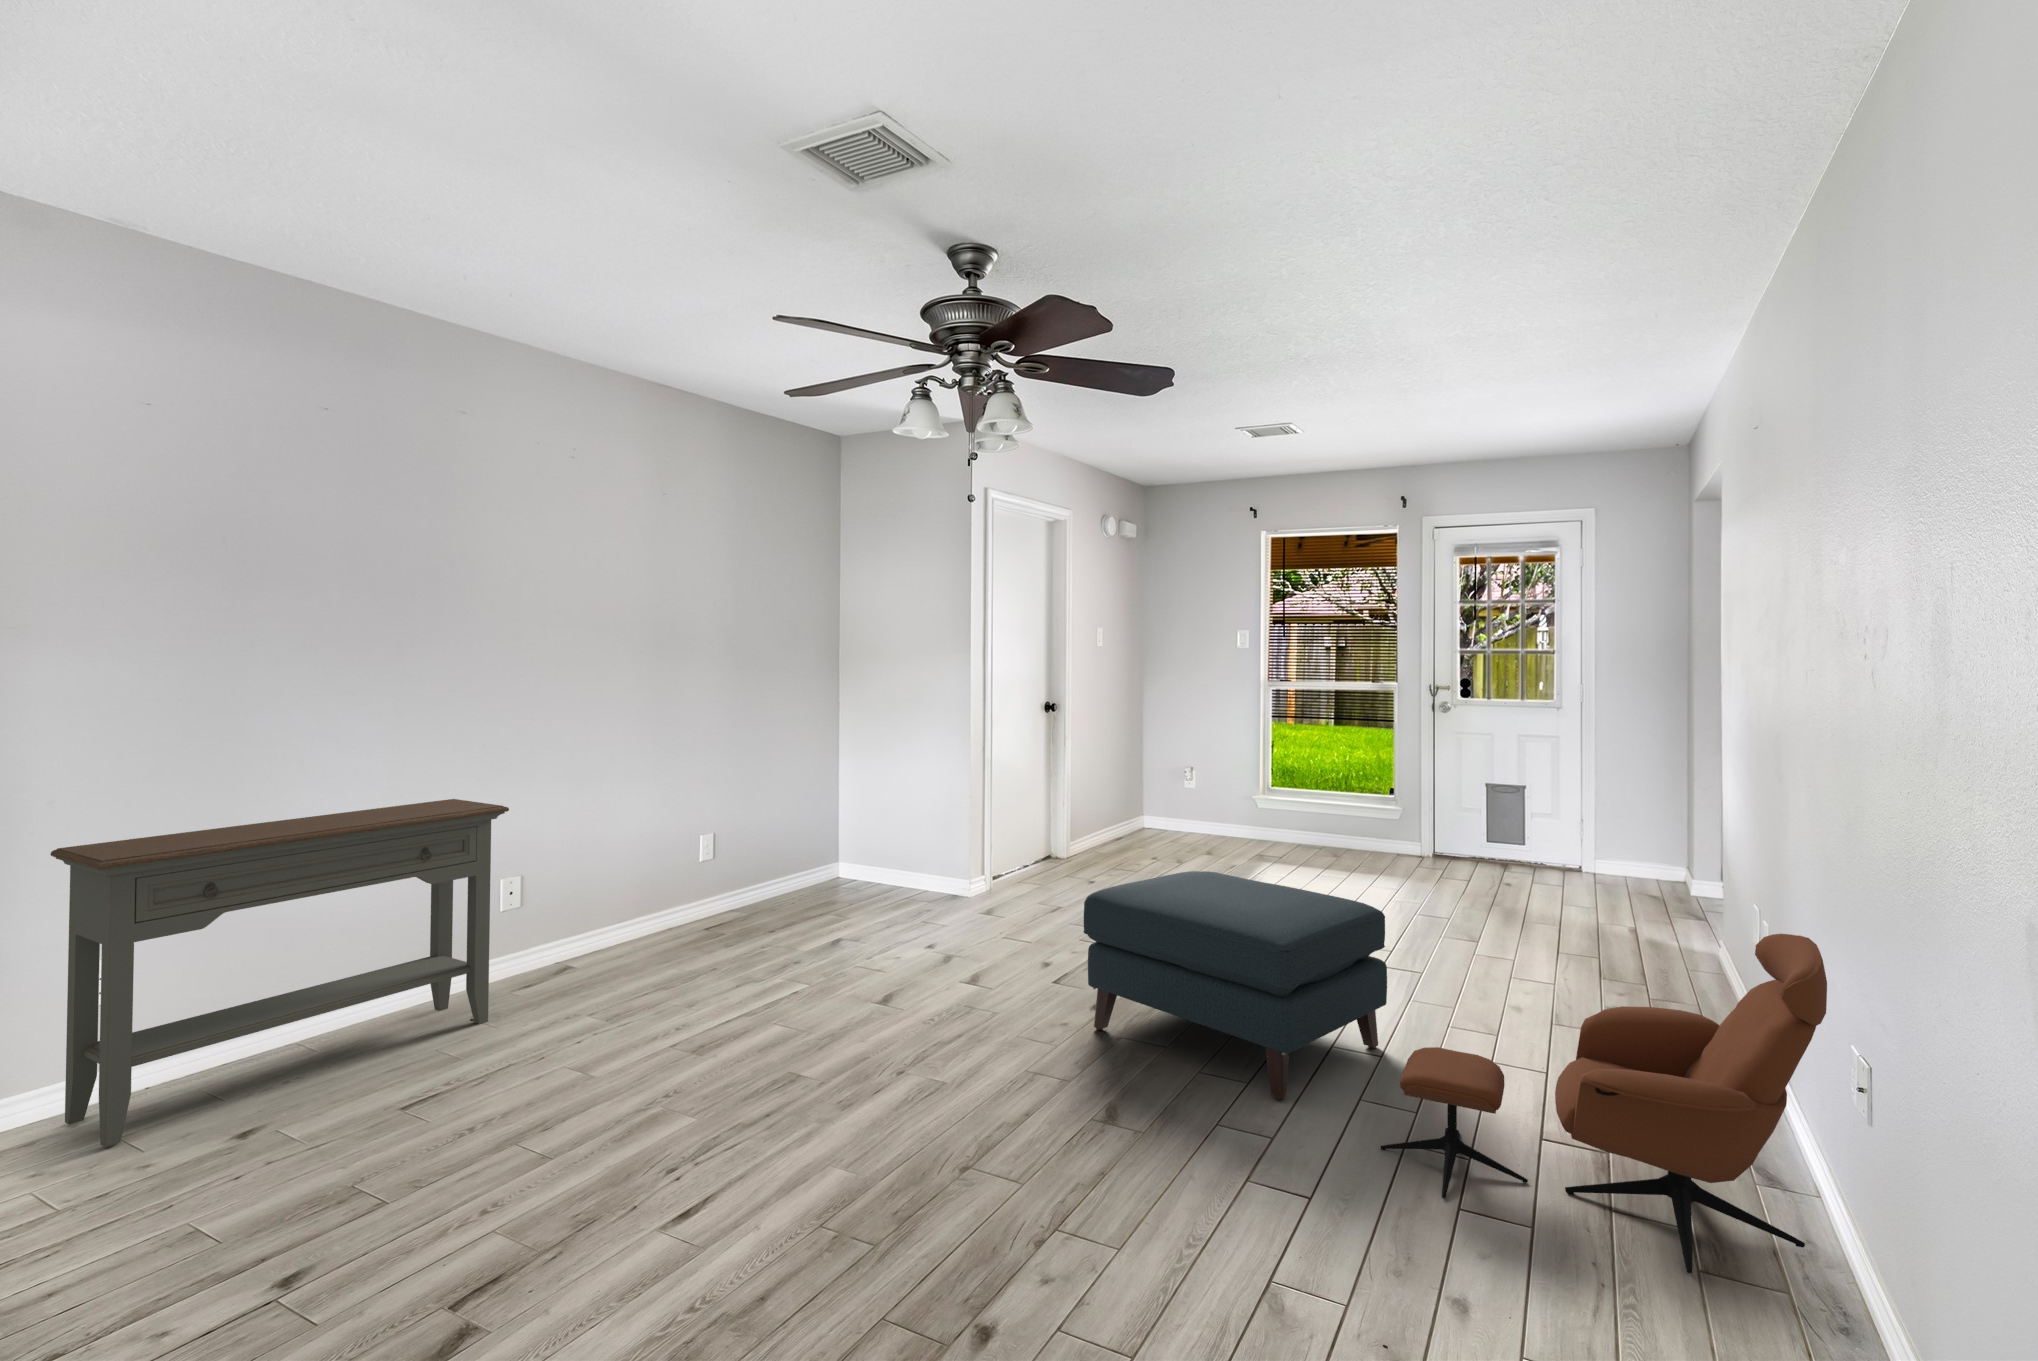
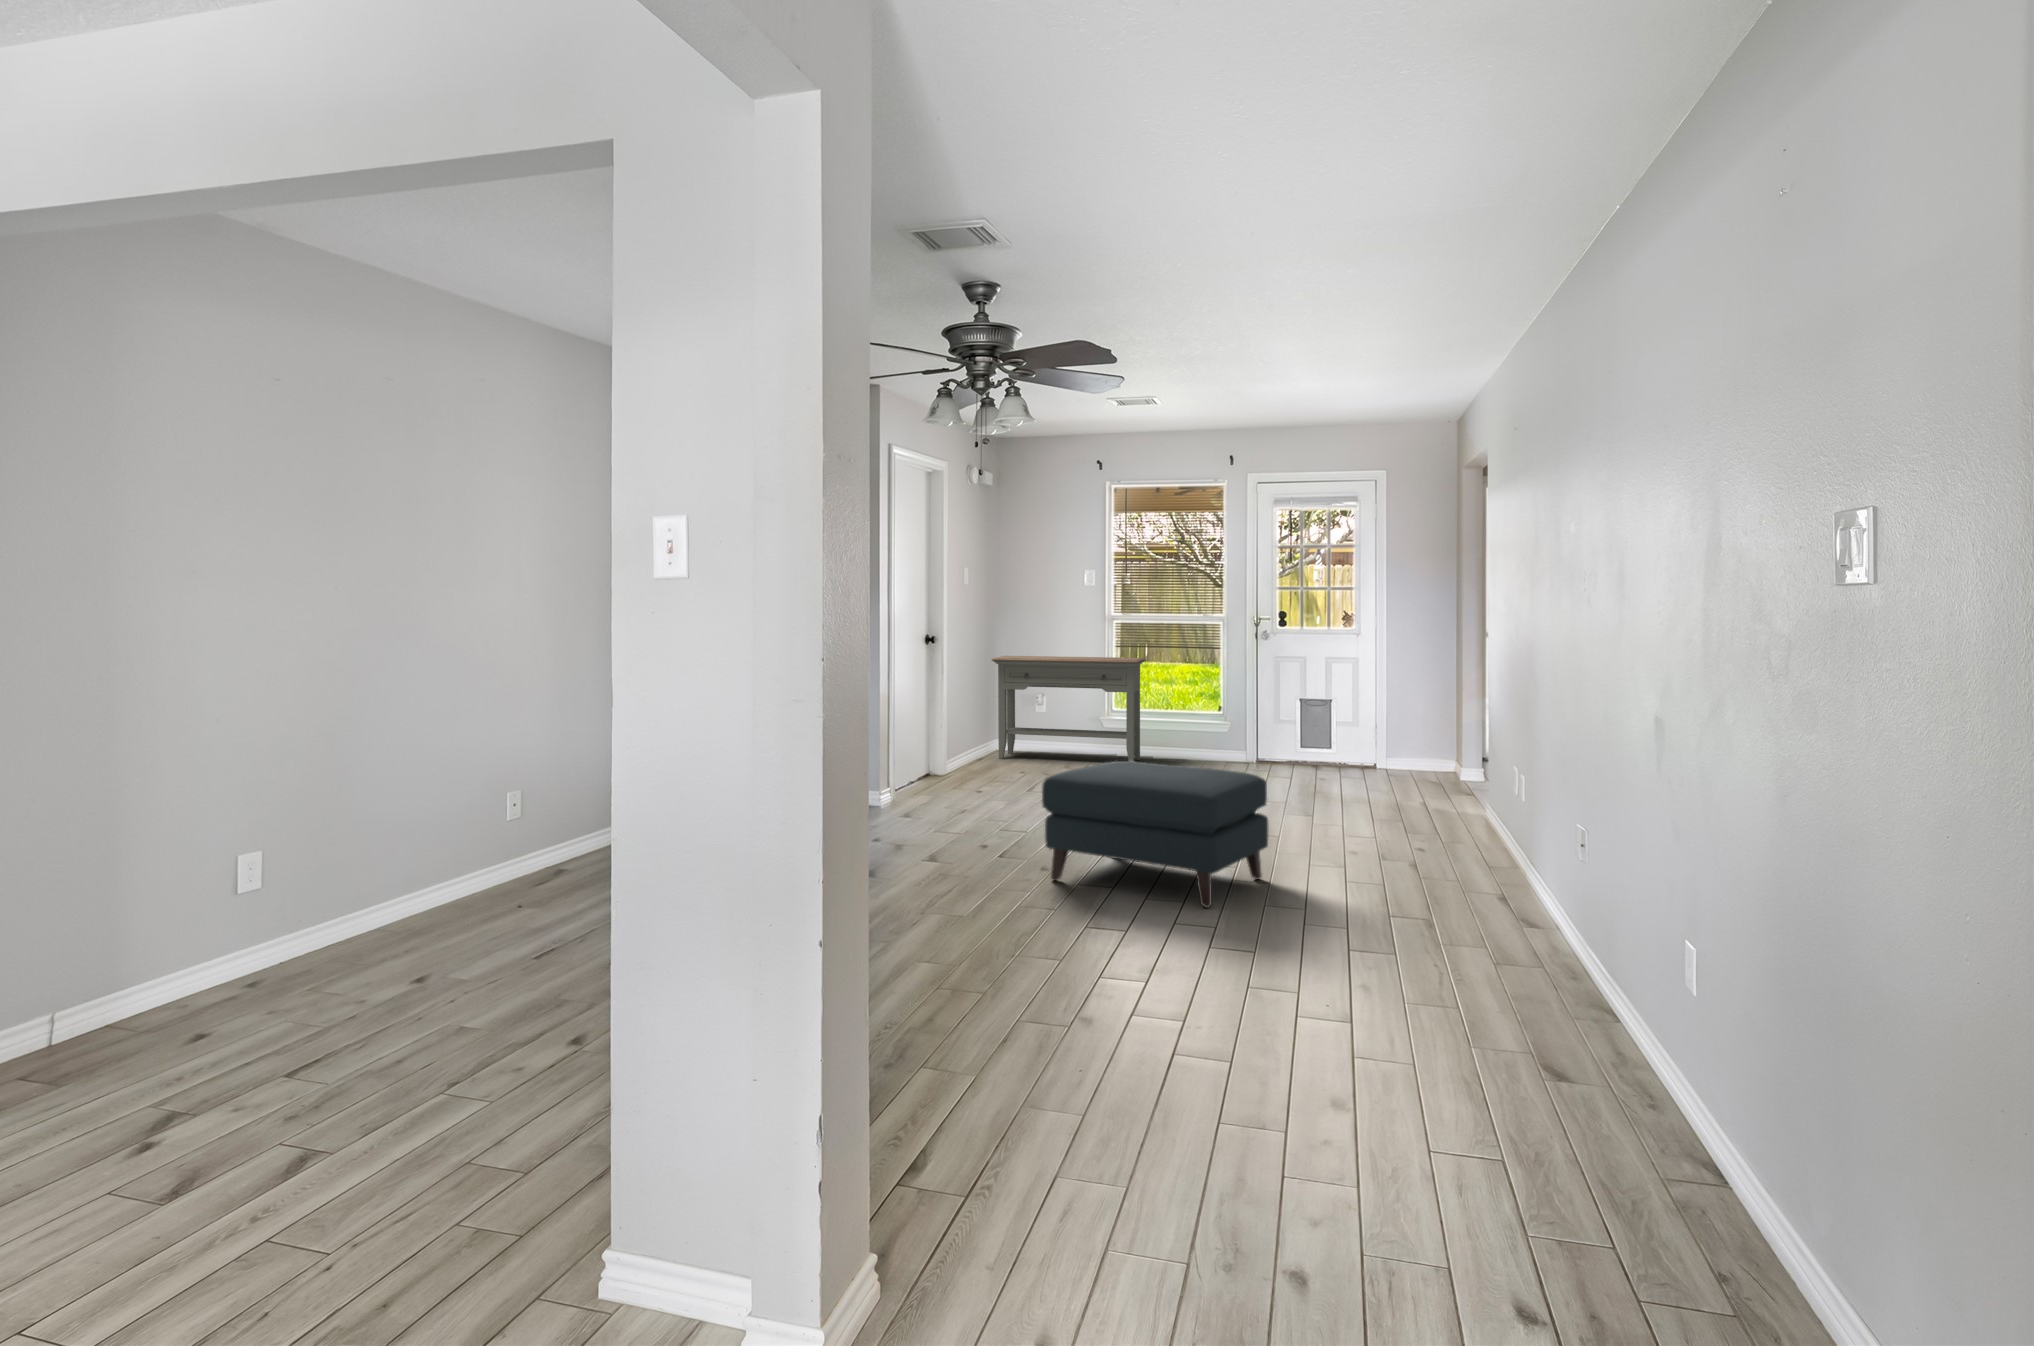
console table: present [50,799,509,1147] -> present [992,656,1146,761]
lounge chair: present [1380,934,1827,1274] -> none [1284,762,1561,963]

